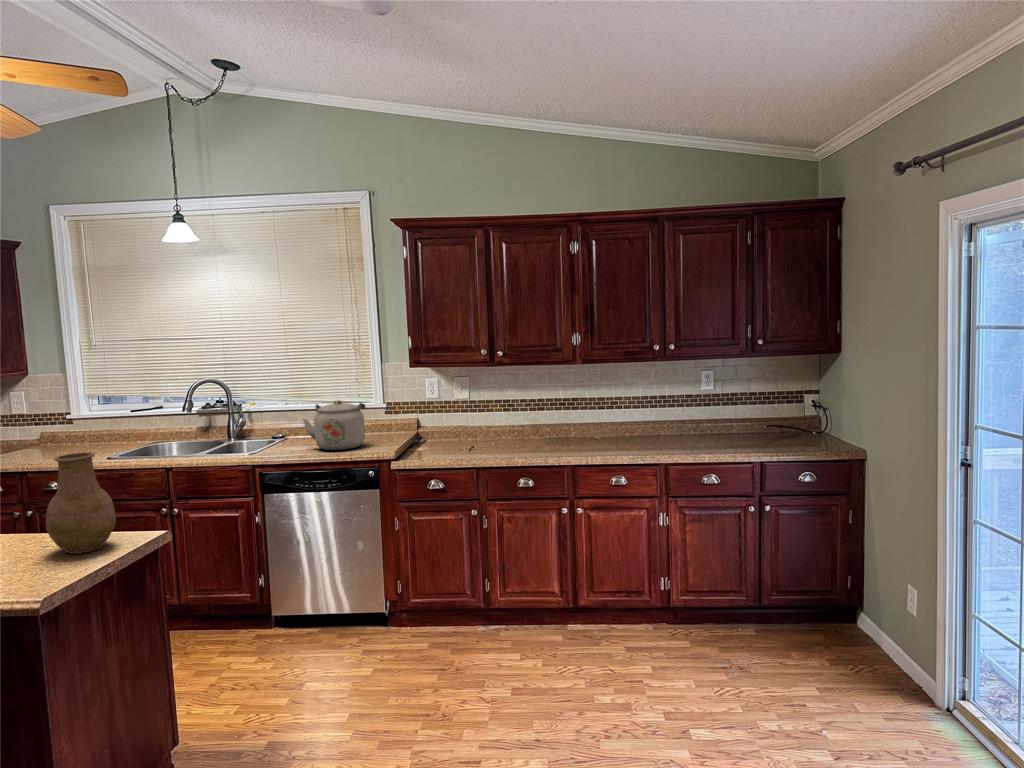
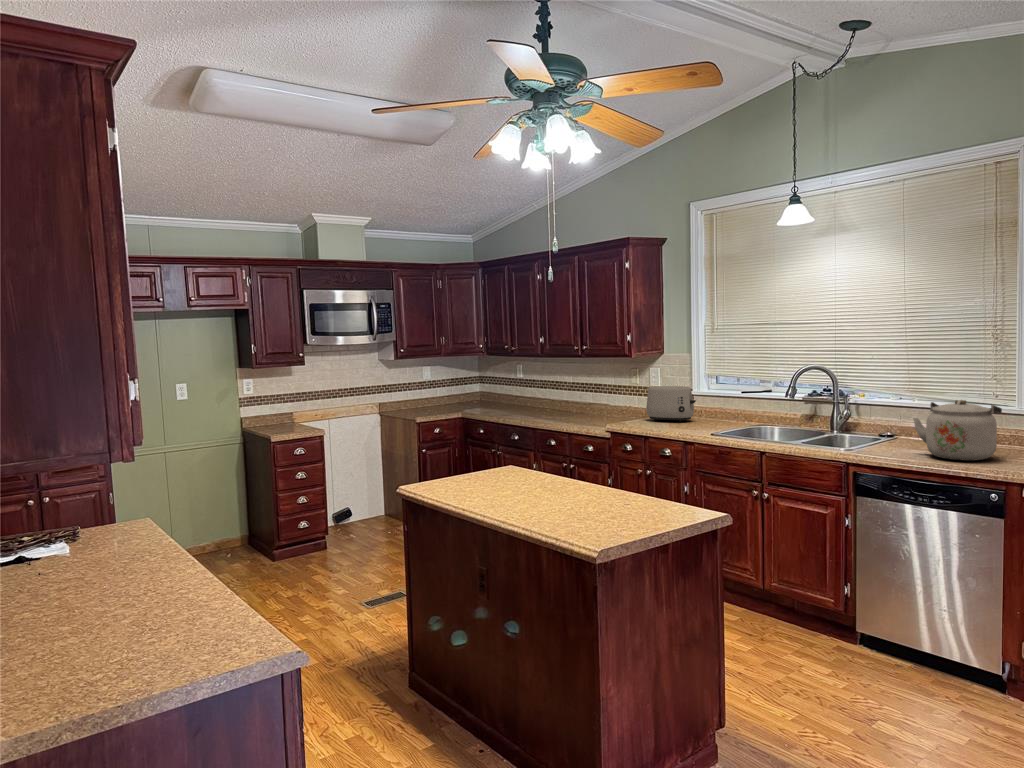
toaster: none [11,410,77,454] -> present [646,386,696,422]
vase: present [46,452,116,554] -> none [623,423,681,517]

